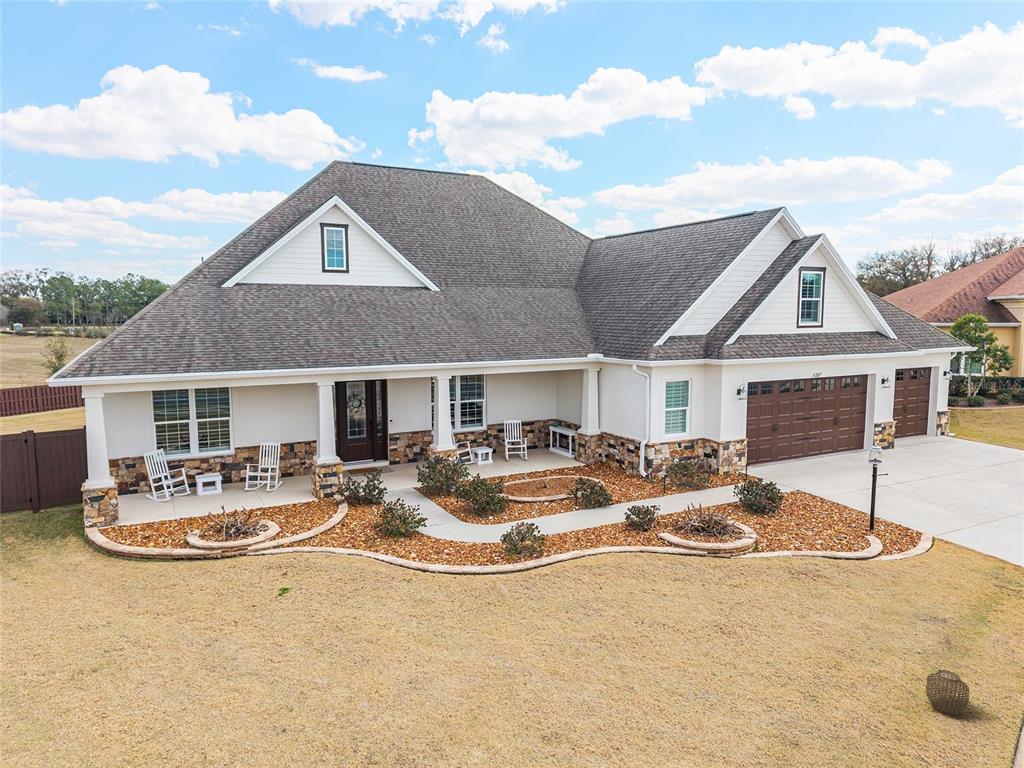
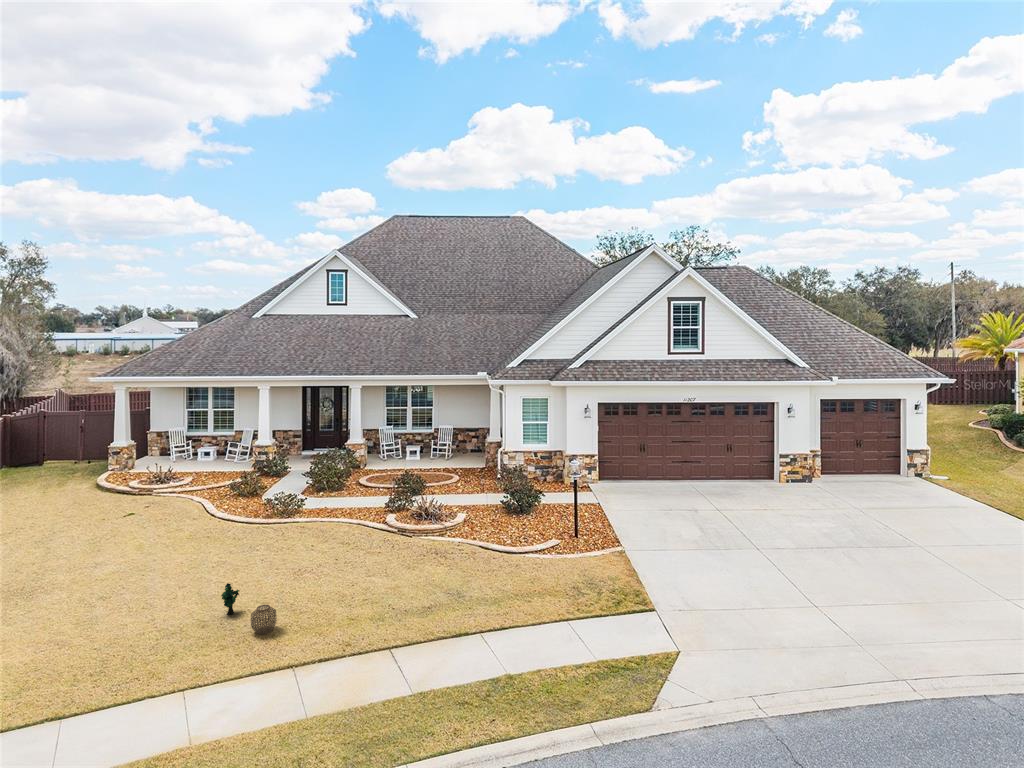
decorative plant: none [834,652,867,701] -> present [221,583,239,615]

